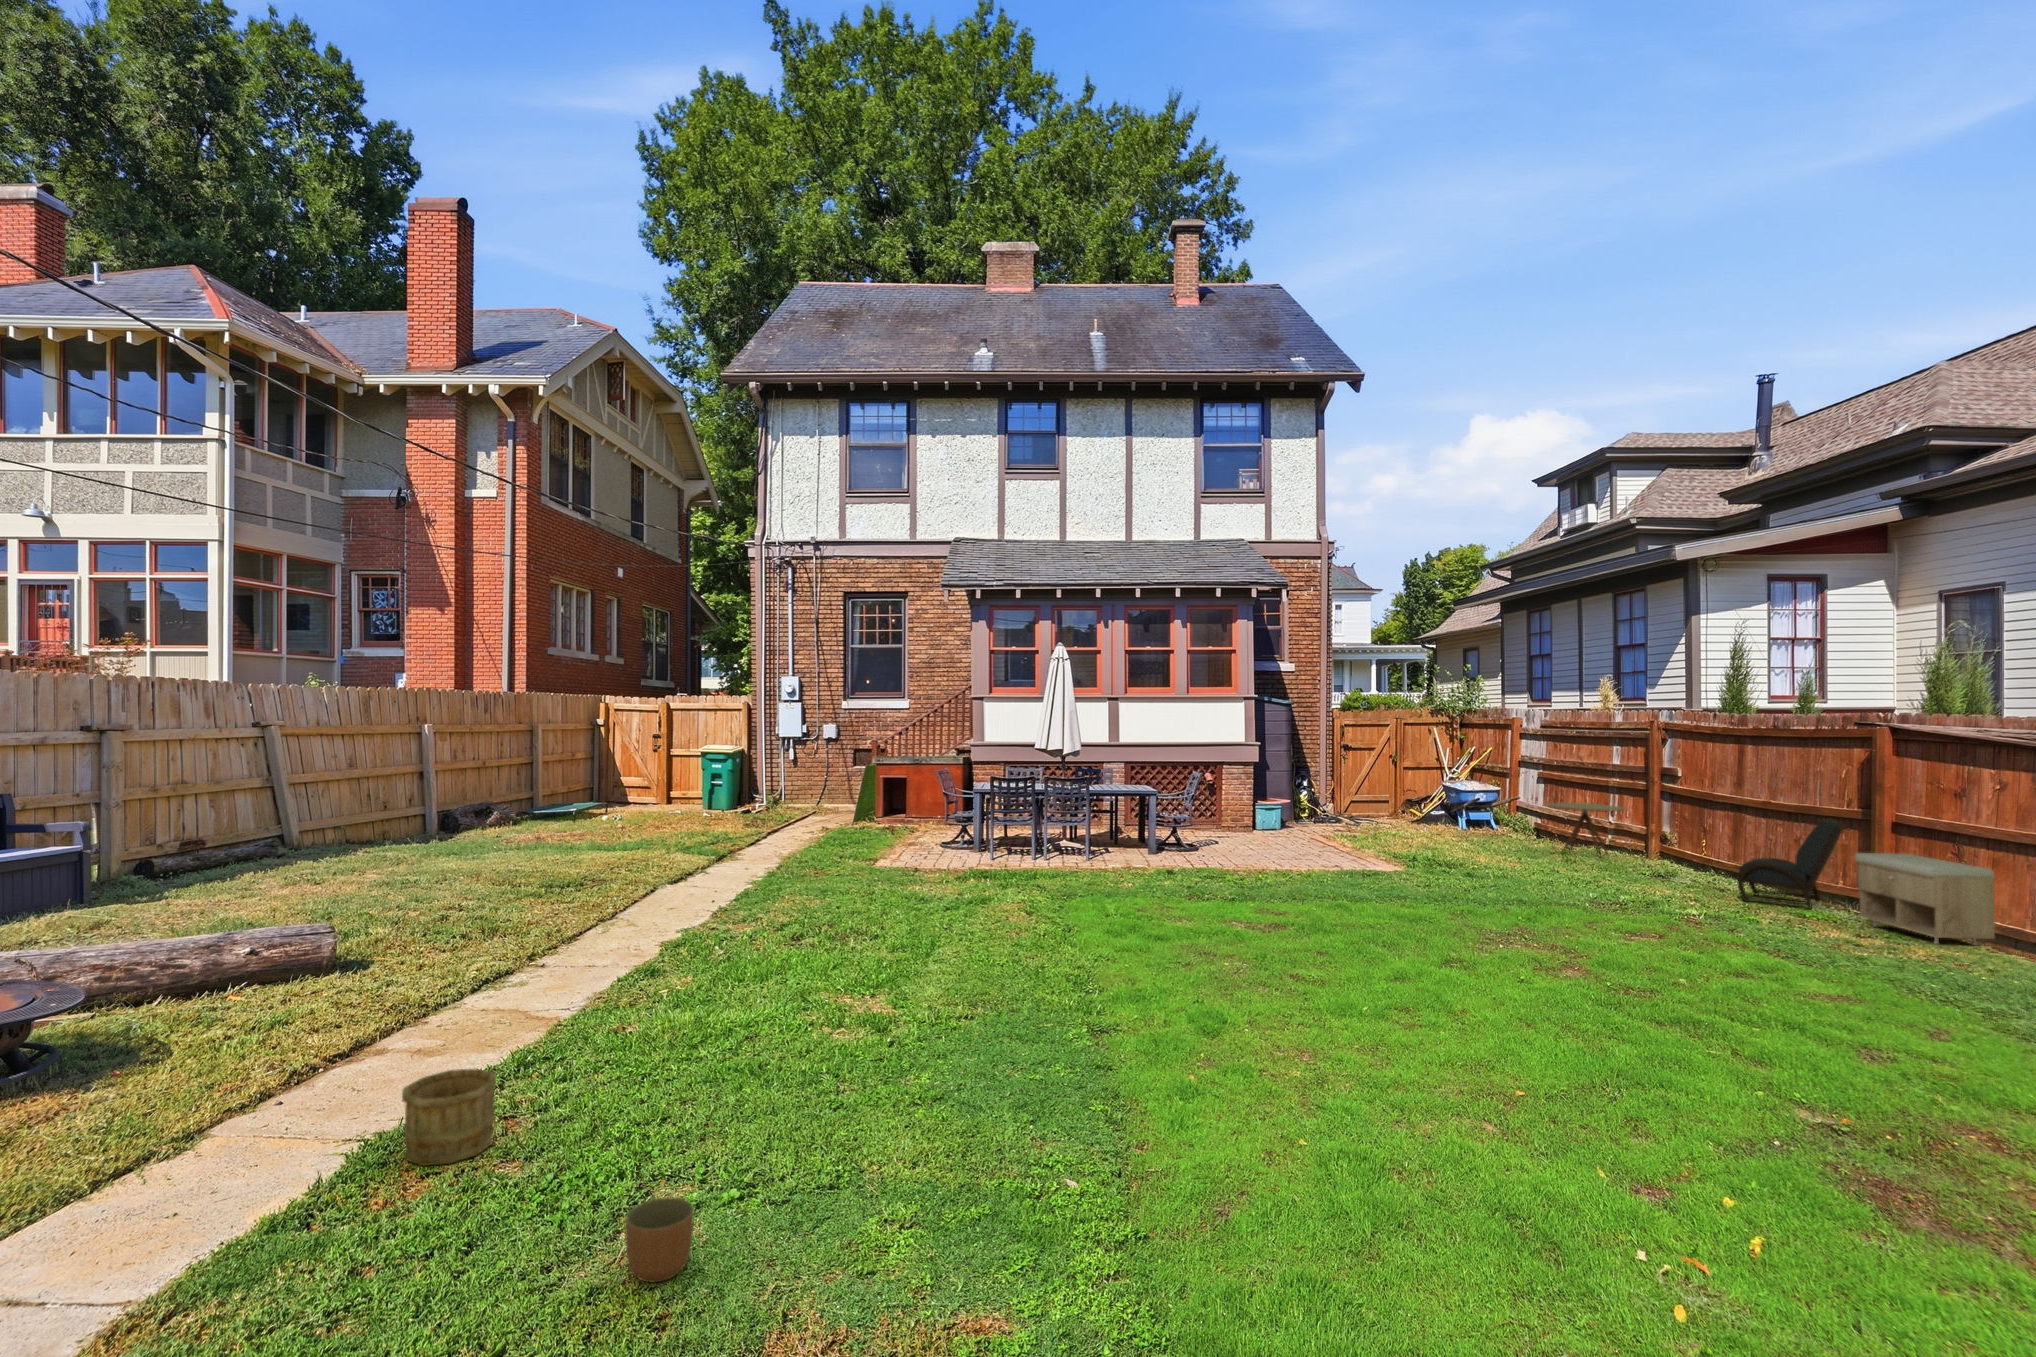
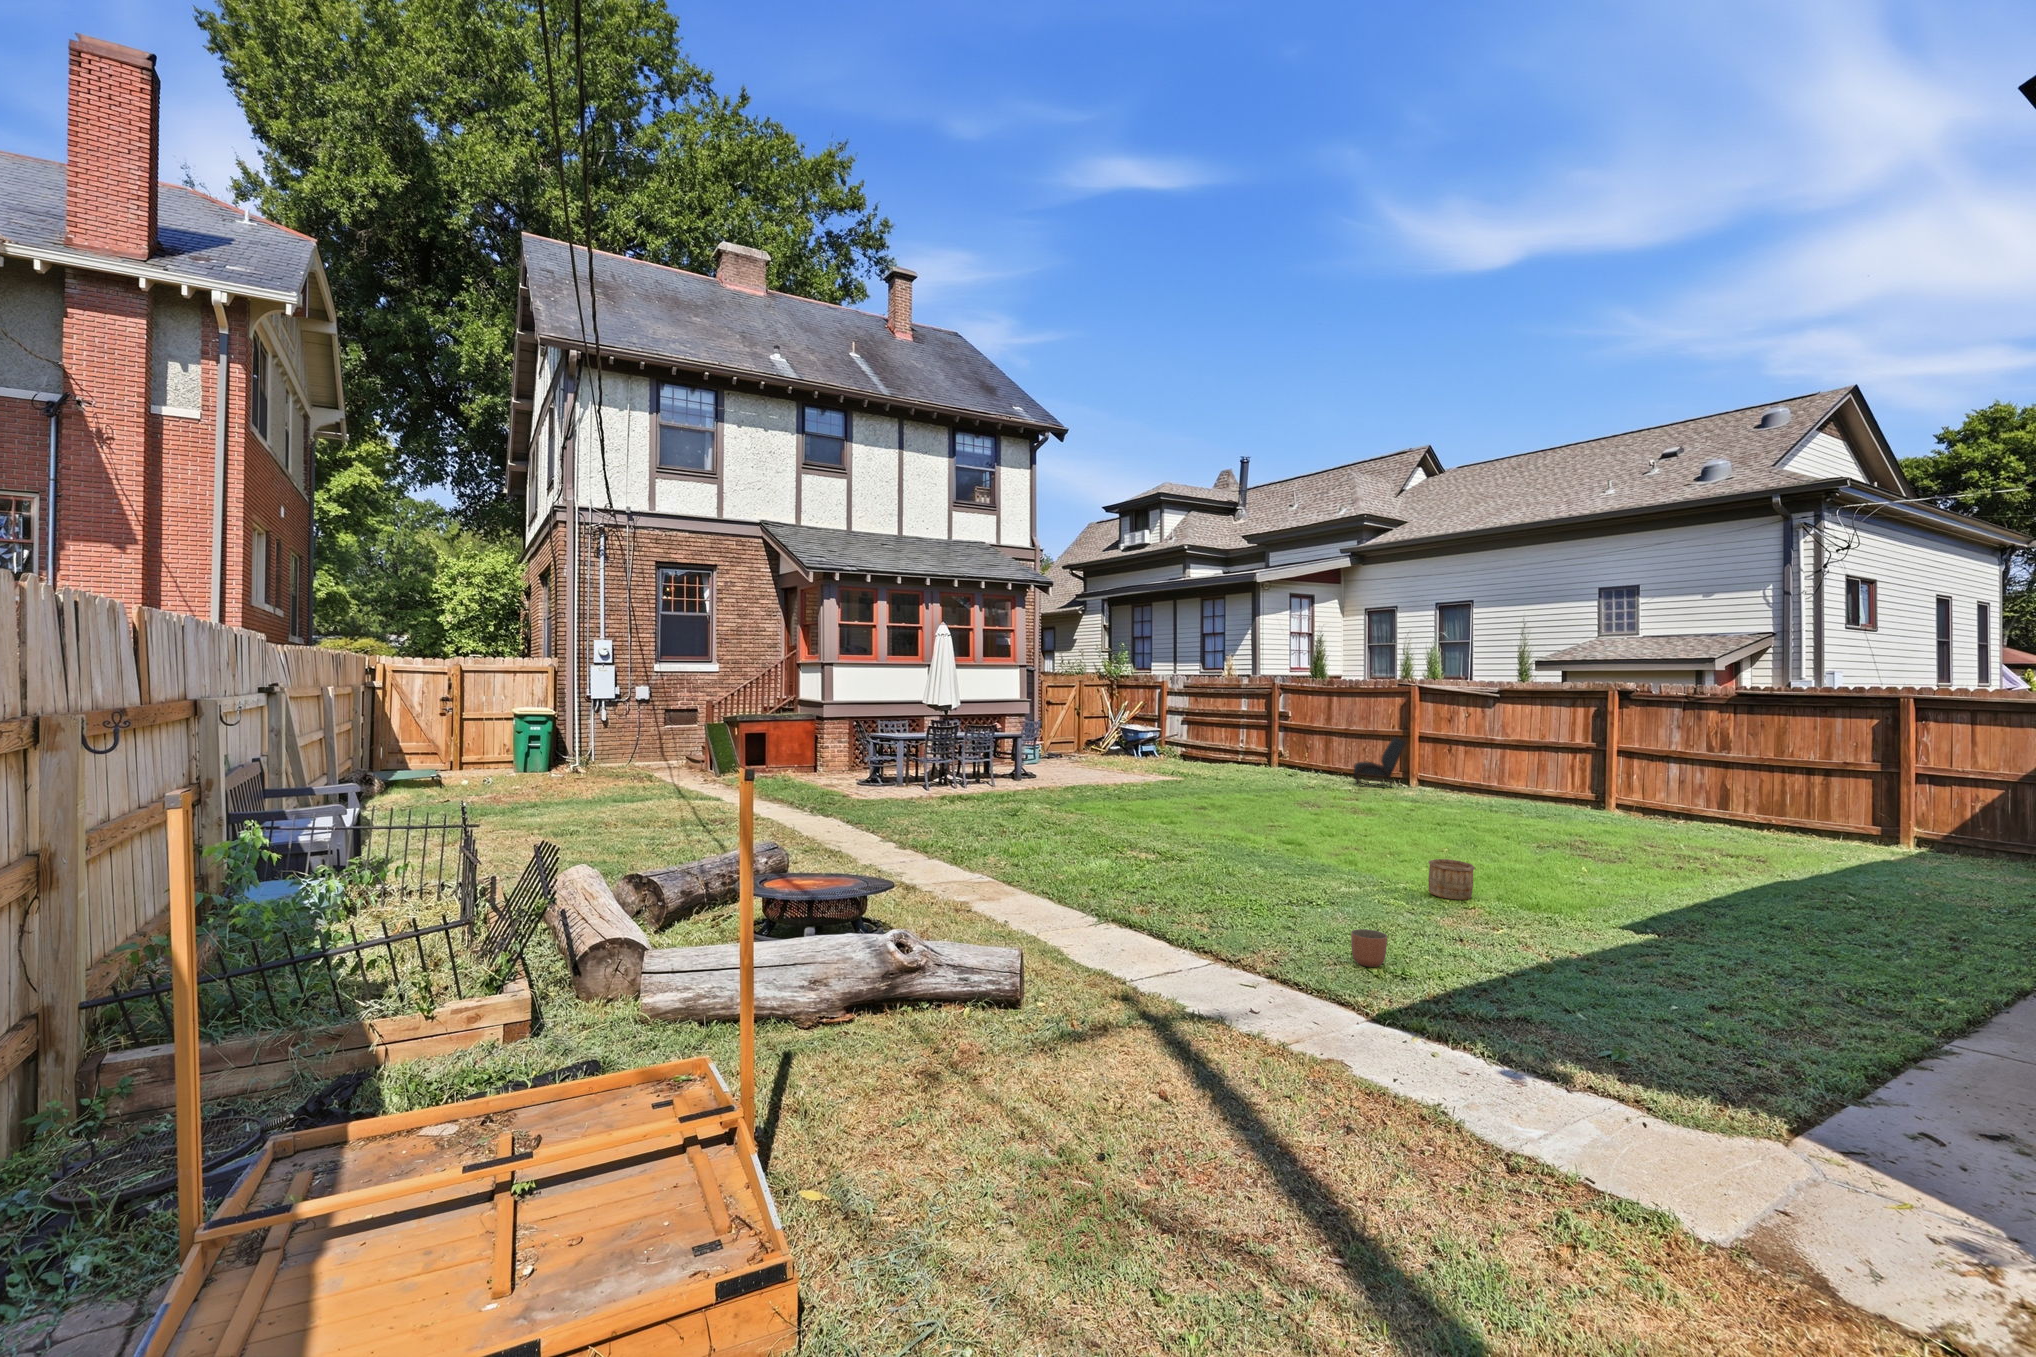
round table: present [1546,803,1625,857] -> none [1213,736,1259,770]
storage bench: present [1855,853,1995,945] -> none [1423,754,1488,799]
wooden bucket: present [402,1069,496,1166] -> present [1428,859,1475,900]

